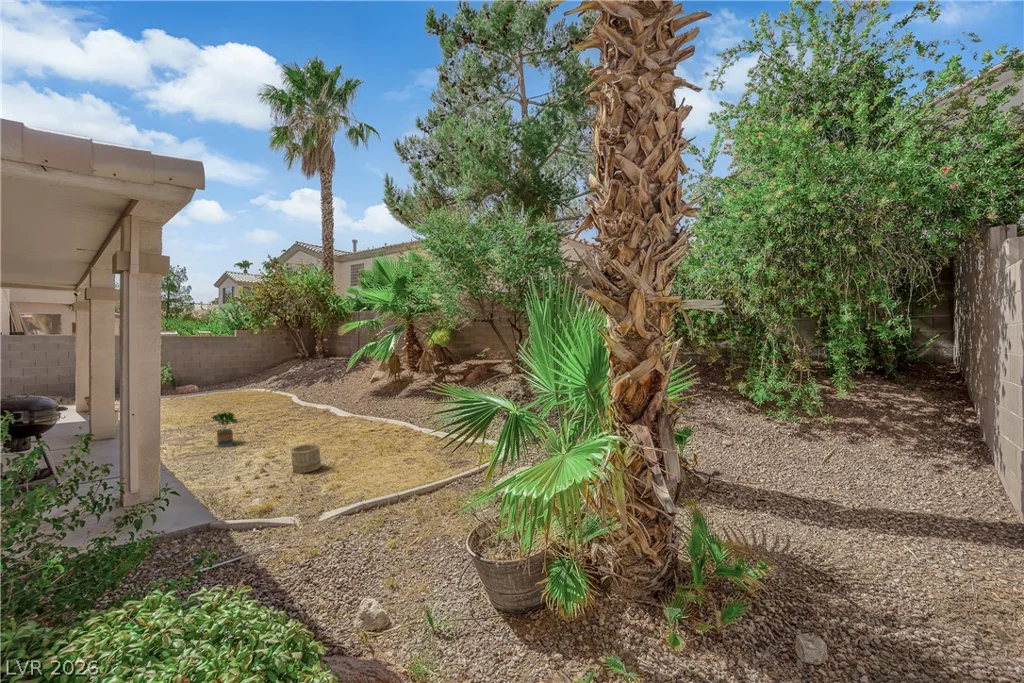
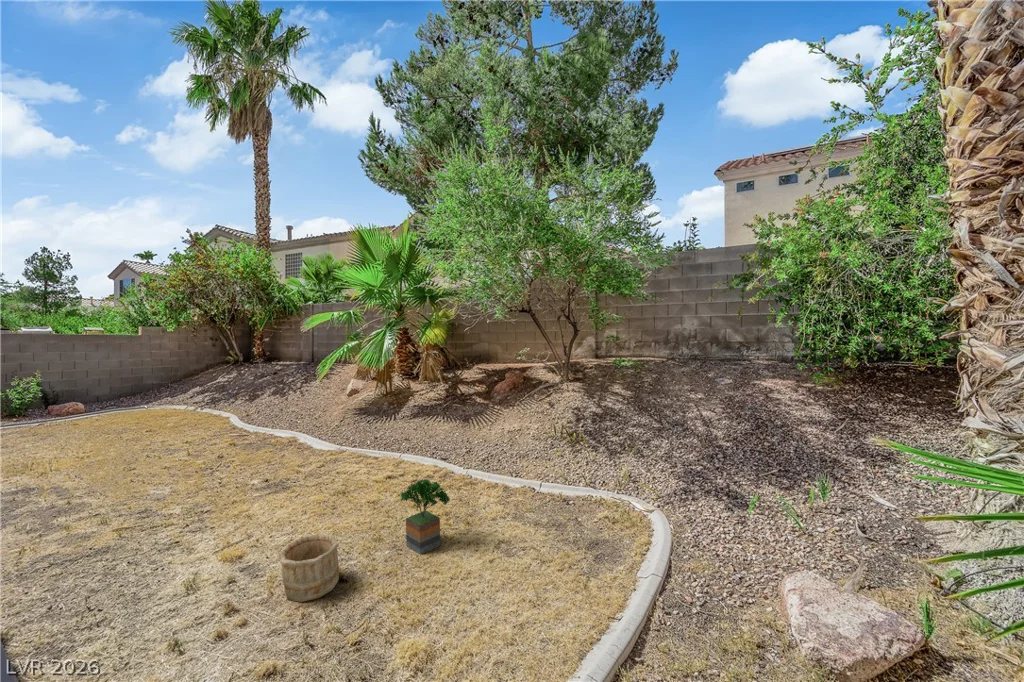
potted tree: present [212,412,237,448] -> present [400,479,450,555]

